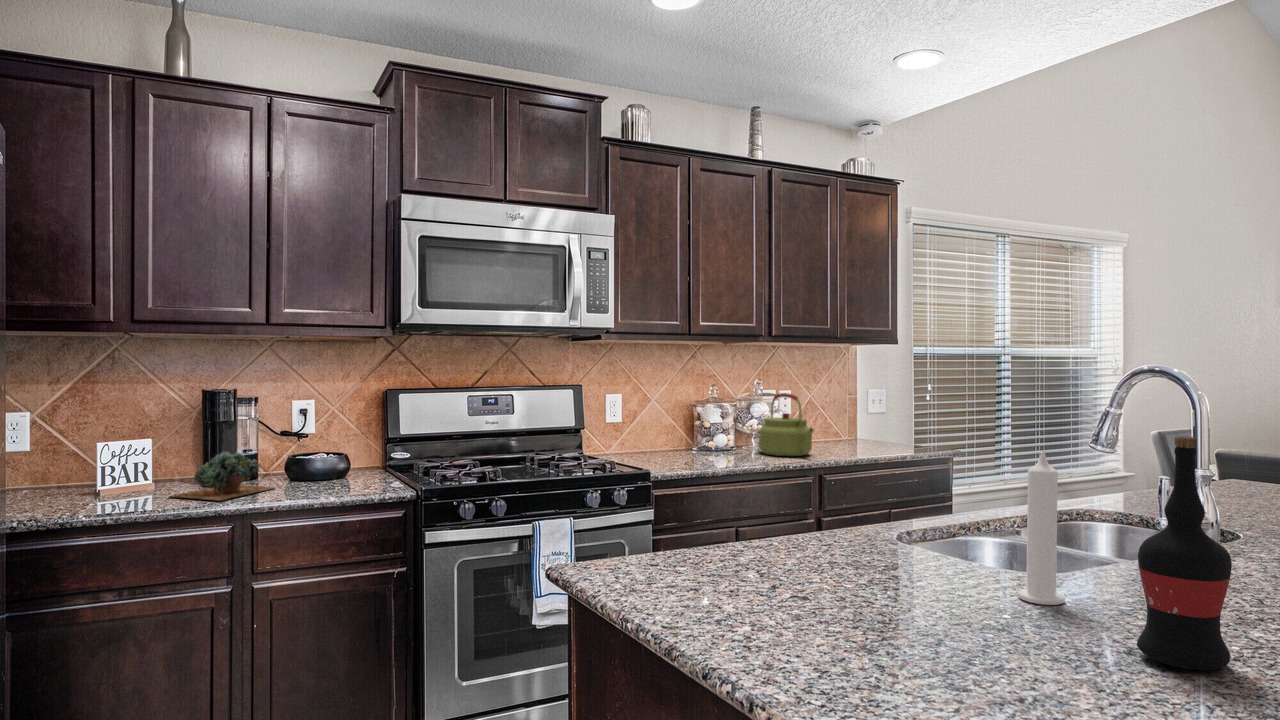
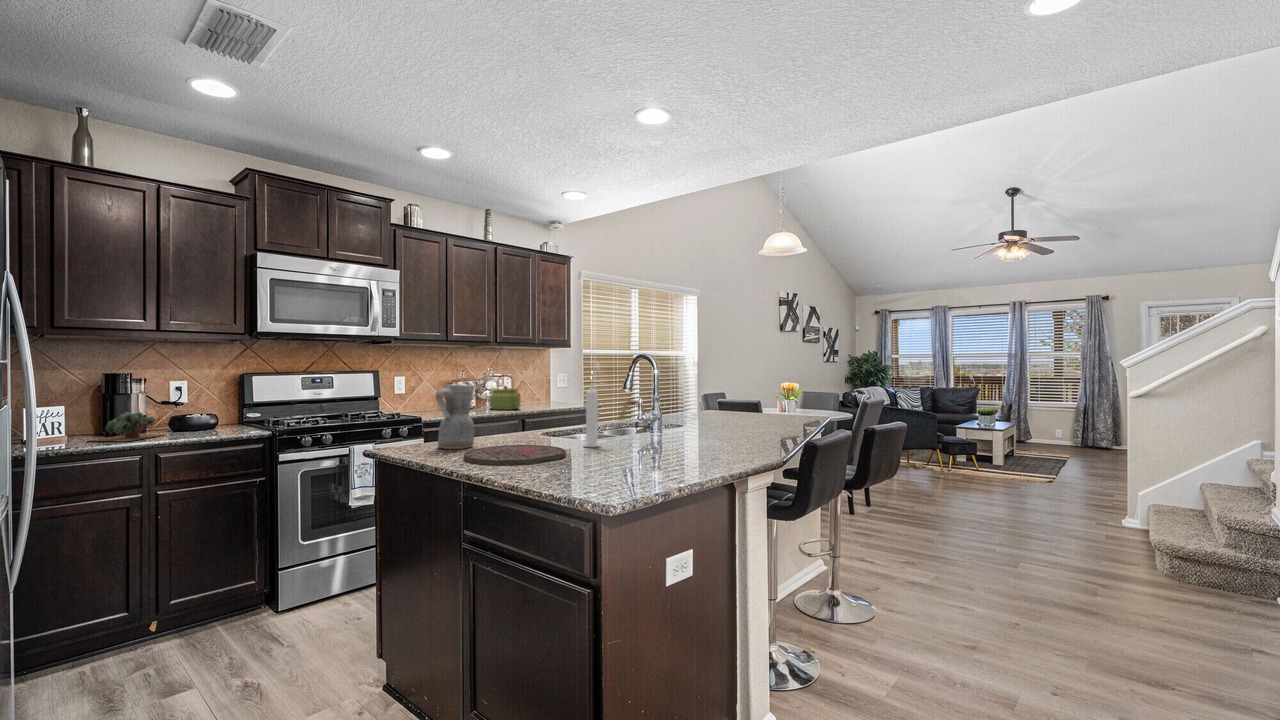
wine bottle: present [1137,436,1232,670] -> none [612,371,642,456]
ceramic pitcher: none [689,438,765,579] -> present [436,384,475,449]
cutting board: none [757,586,1006,677] -> present [464,445,566,465]

